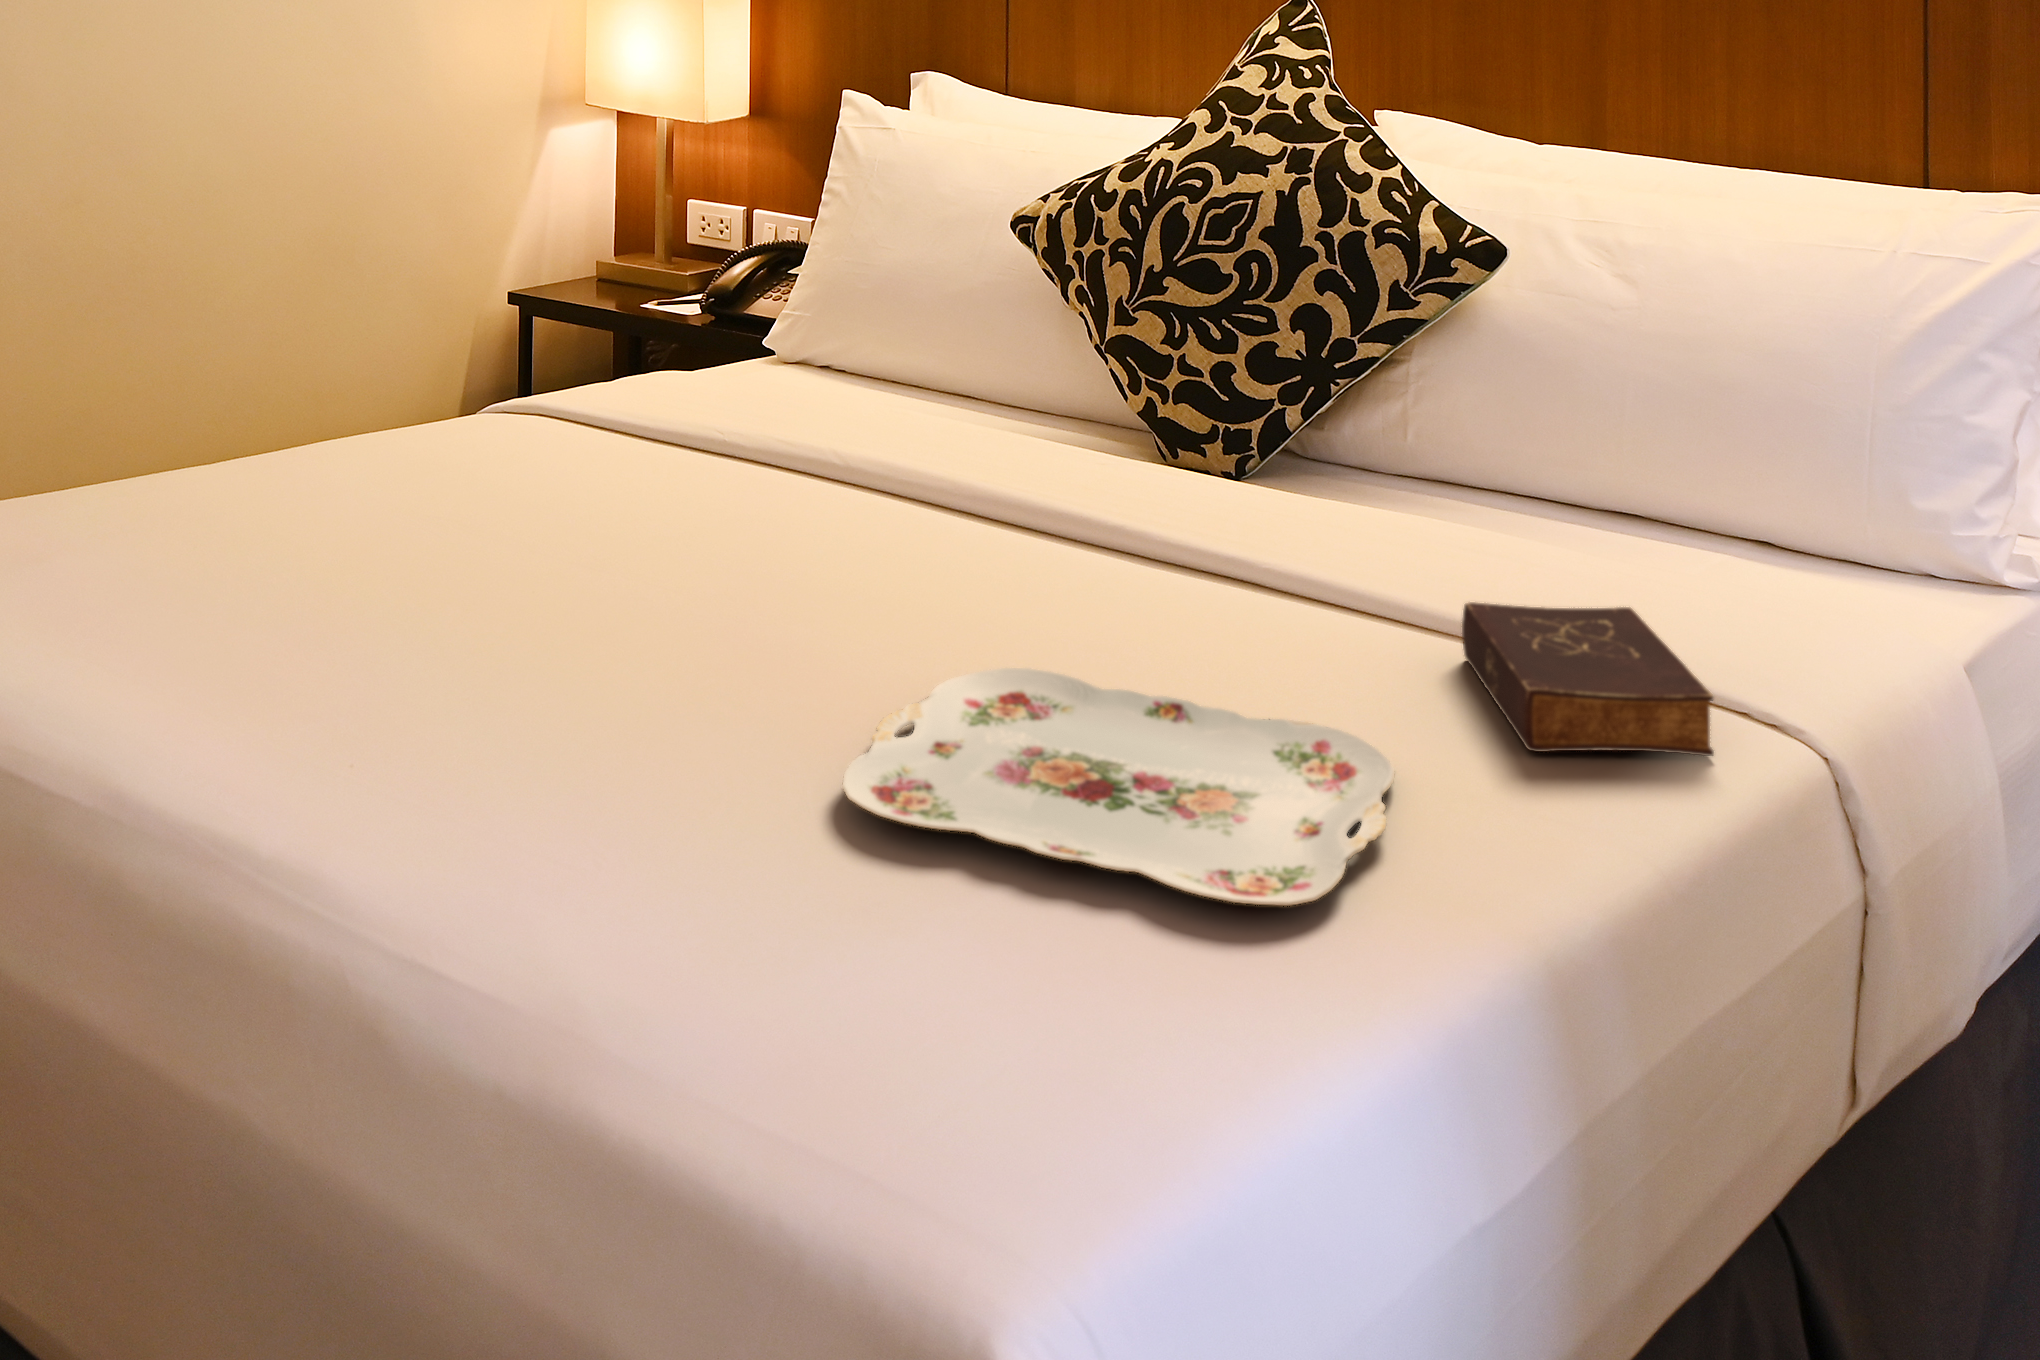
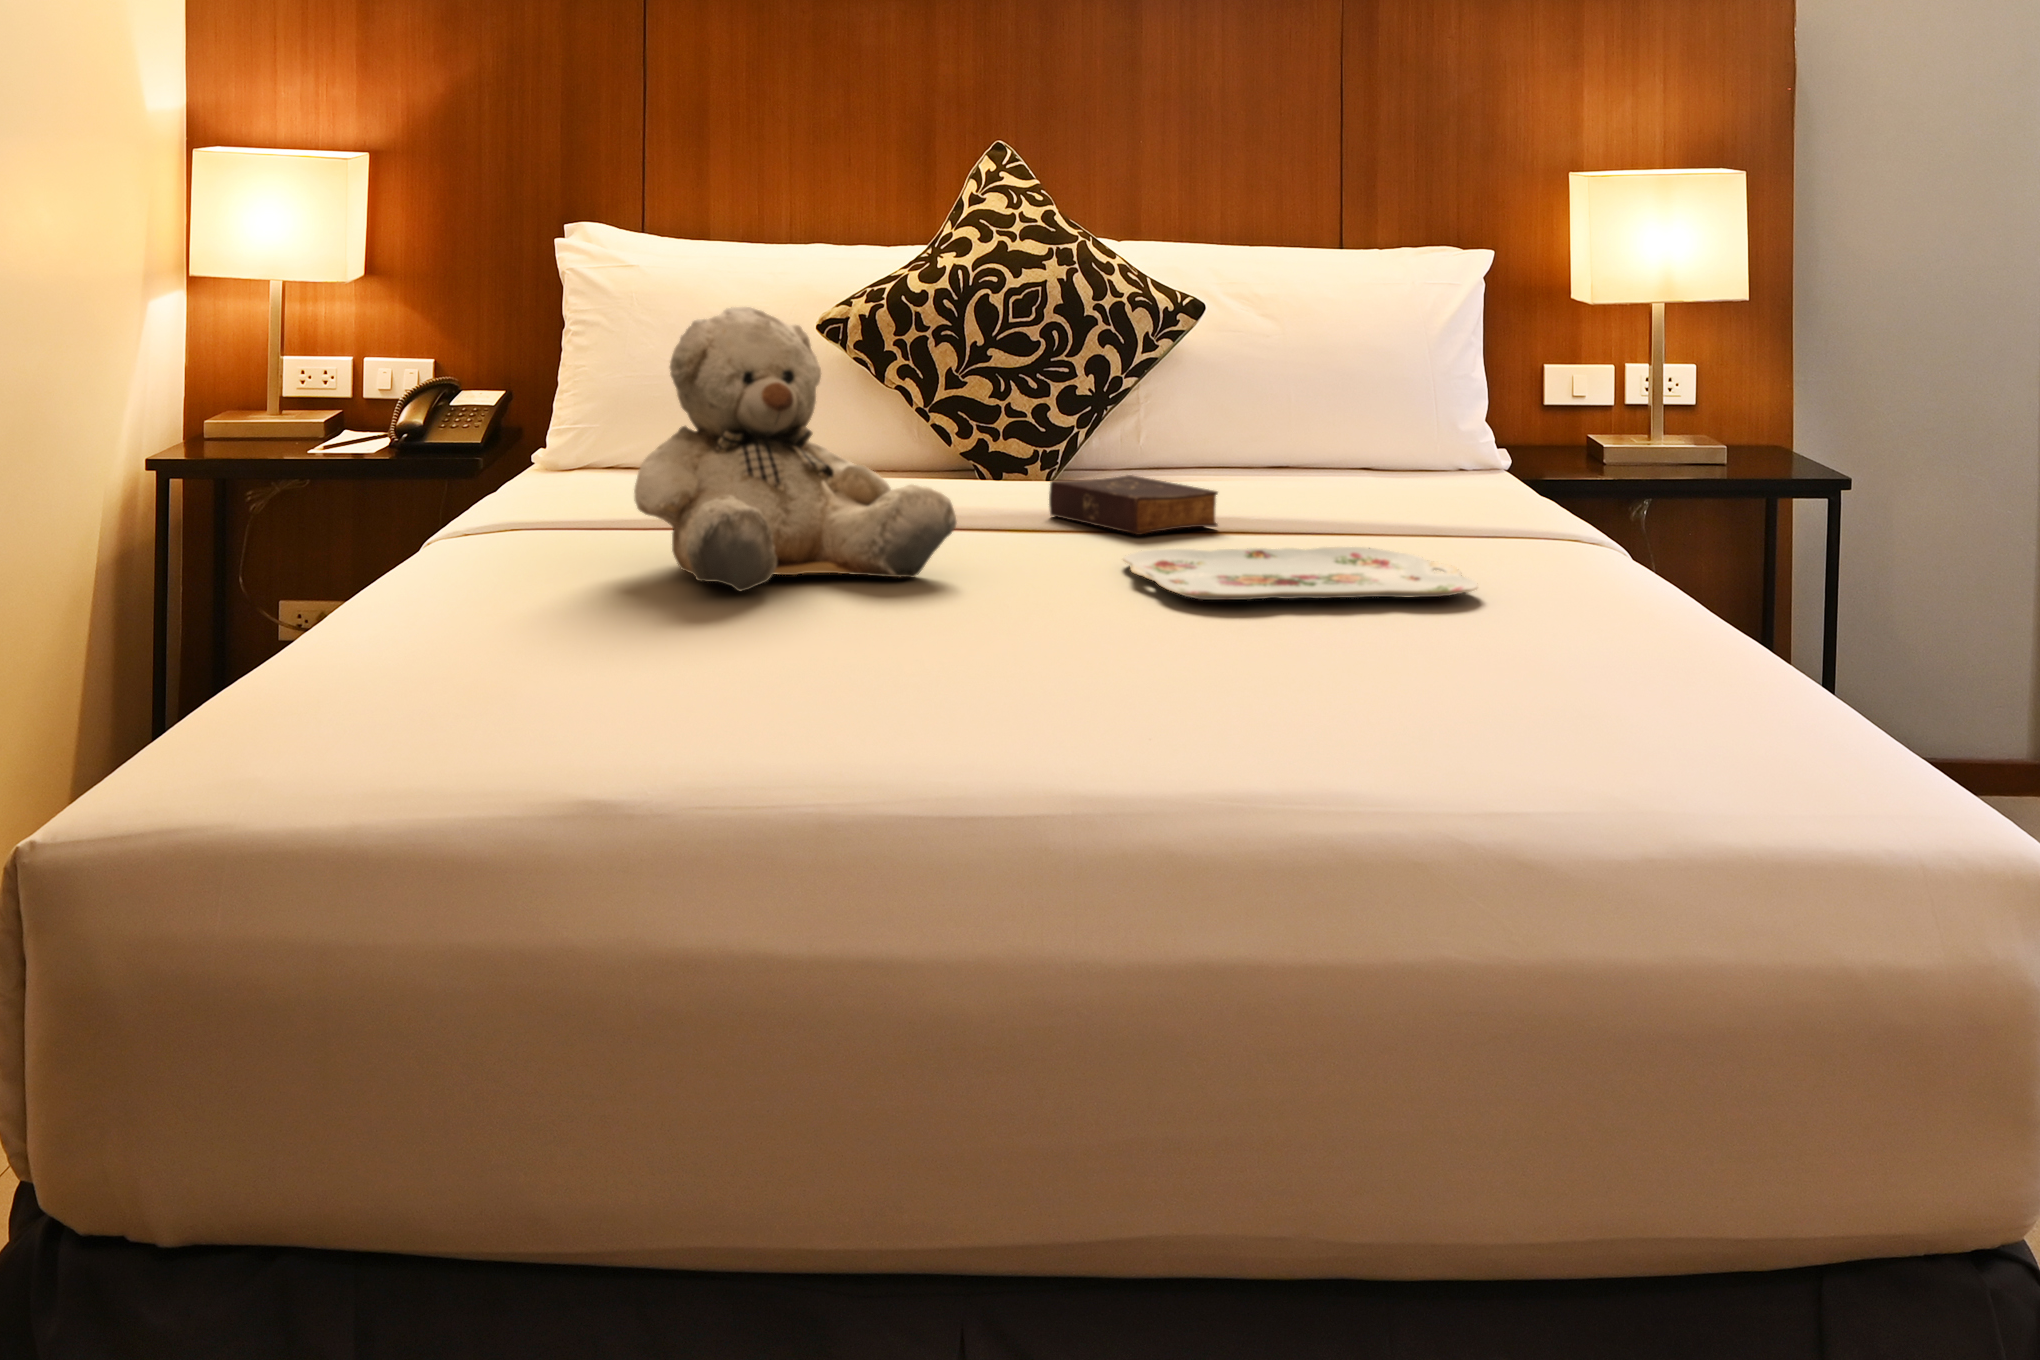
teddy bear: none [341,258,719,656] -> present [634,307,957,592]
book: present [1462,602,1714,756] -> present [1049,475,1218,534]

